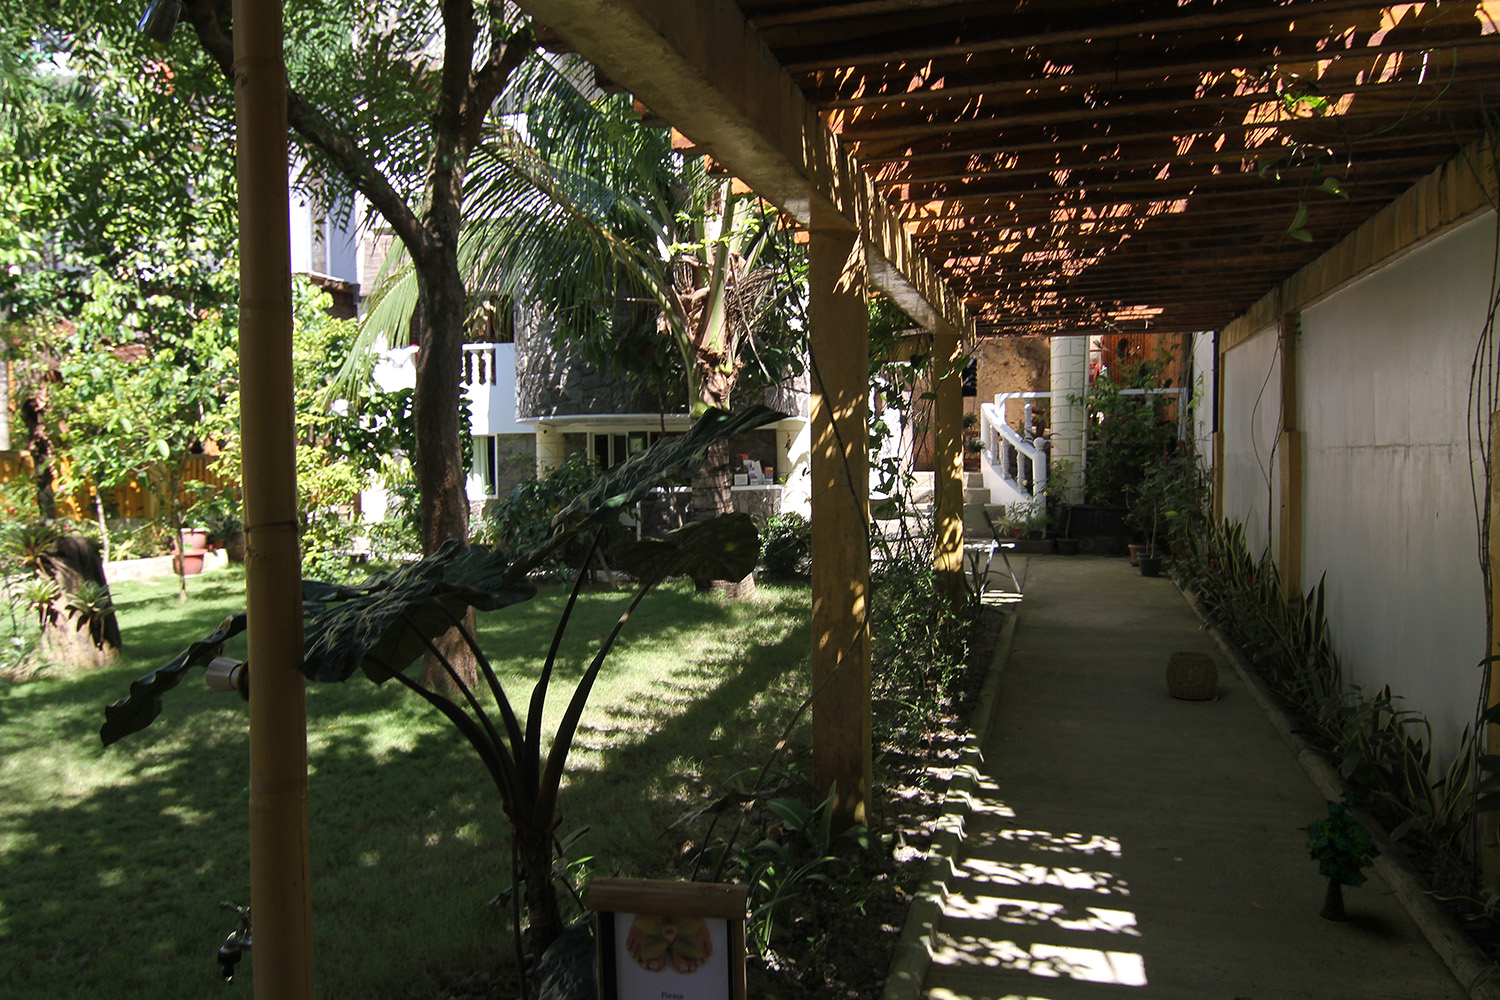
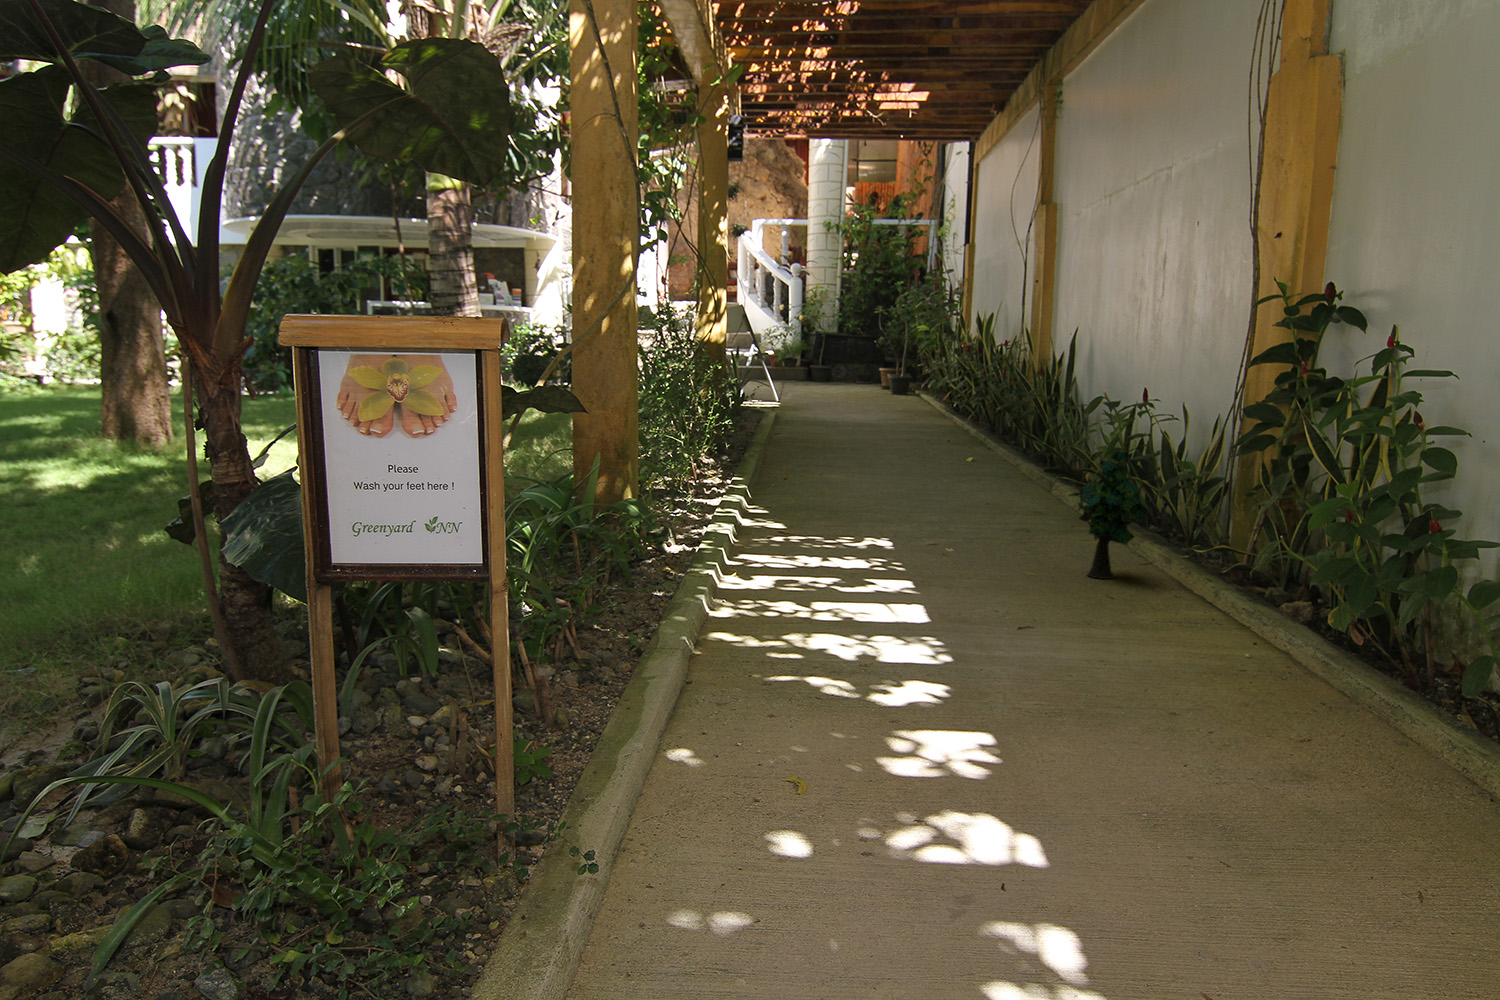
woven basket: present [1166,651,1218,700] -> none [926,413,976,458]

